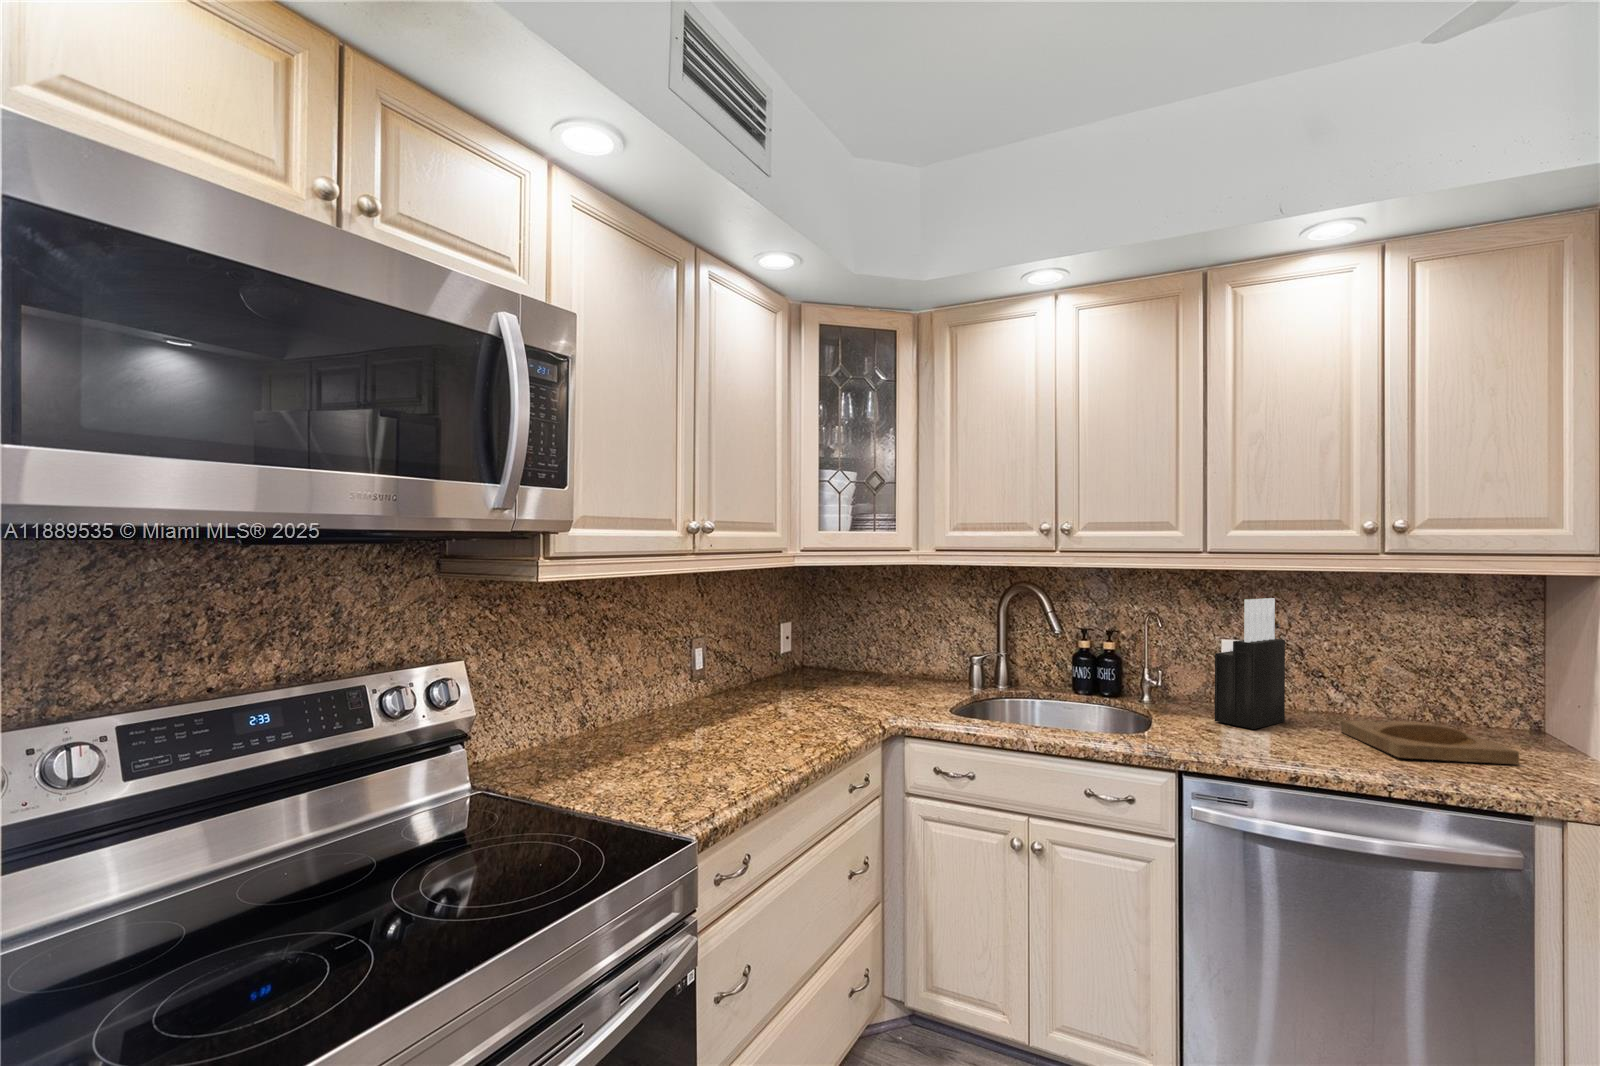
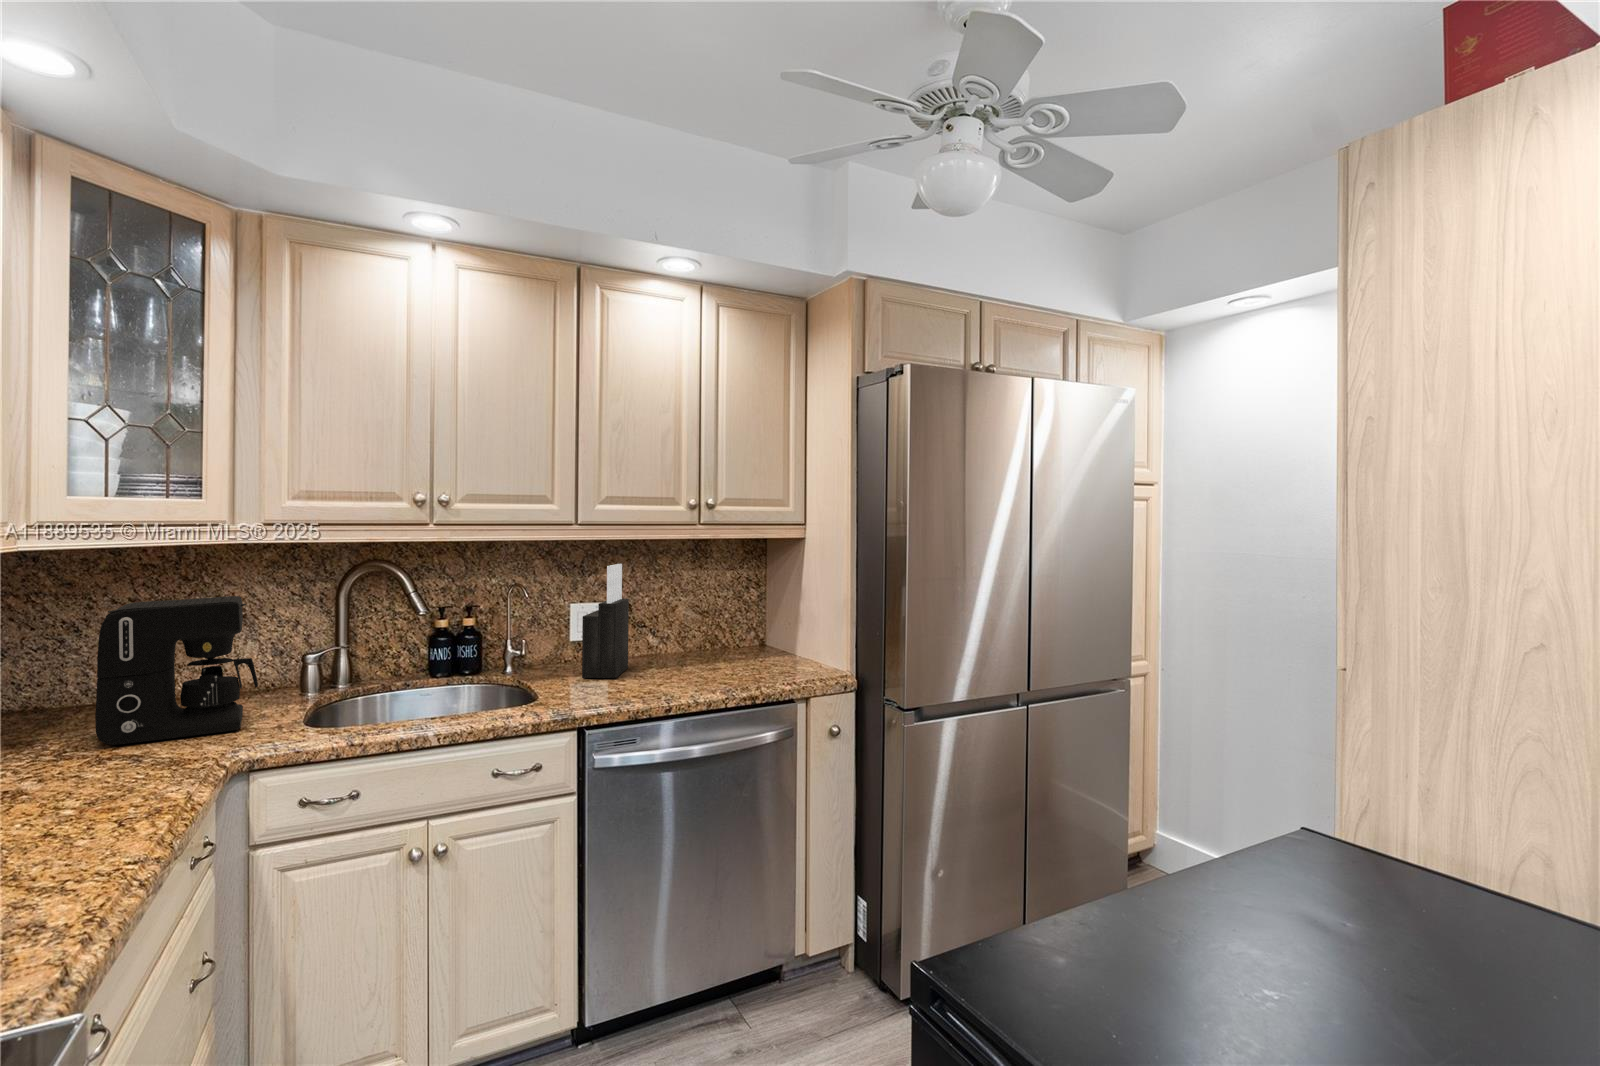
coffee maker: none [836,604,927,704] -> present [95,596,258,745]
tray: present [1341,720,1519,765] -> none [669,650,773,678]

